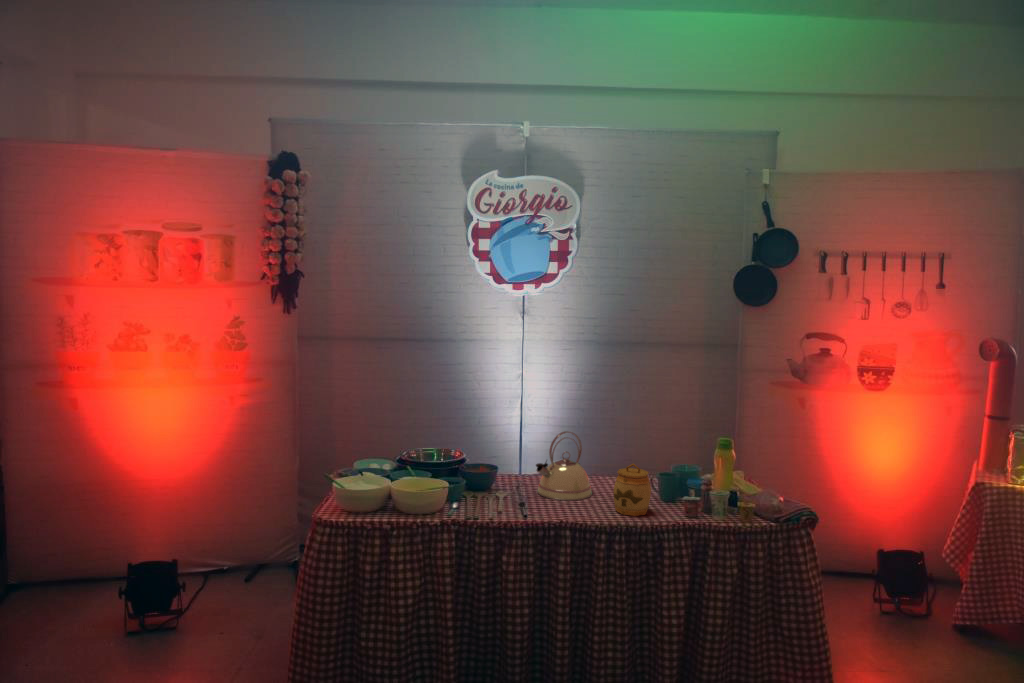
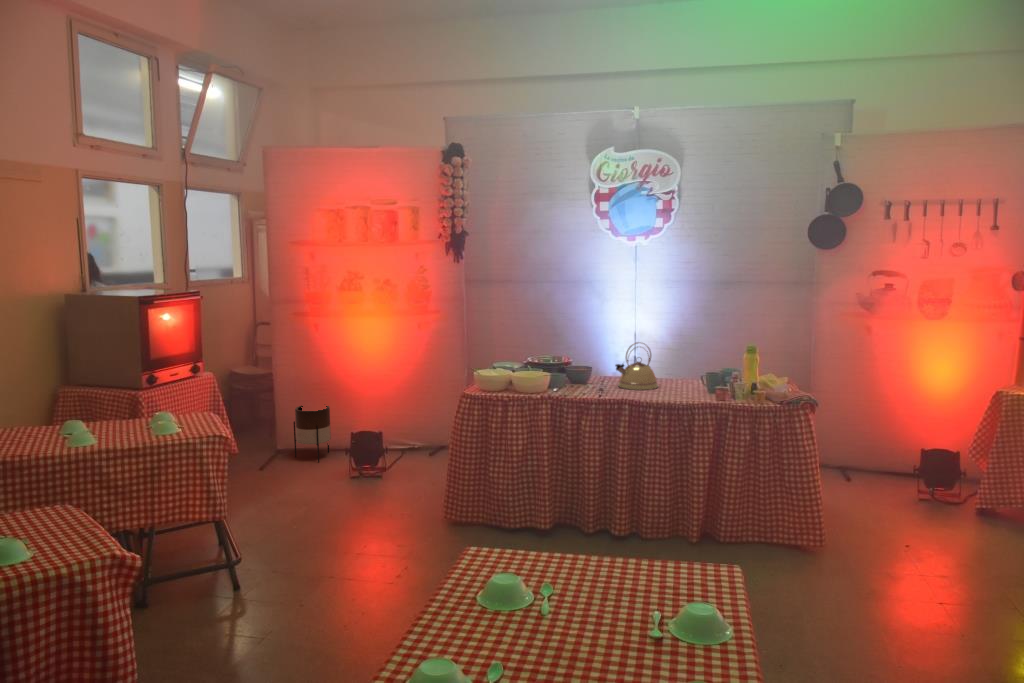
jar: present [614,463,651,516] -> none [665,363,692,399]
planter: none [27,518,90,610] -> present [294,405,331,462]

